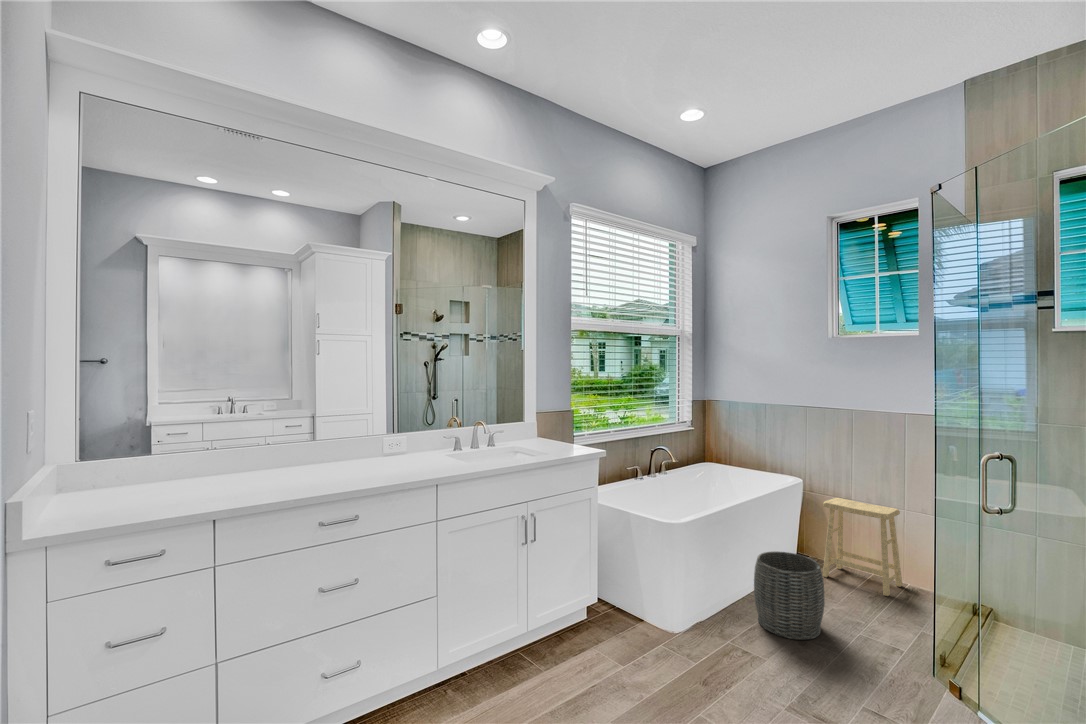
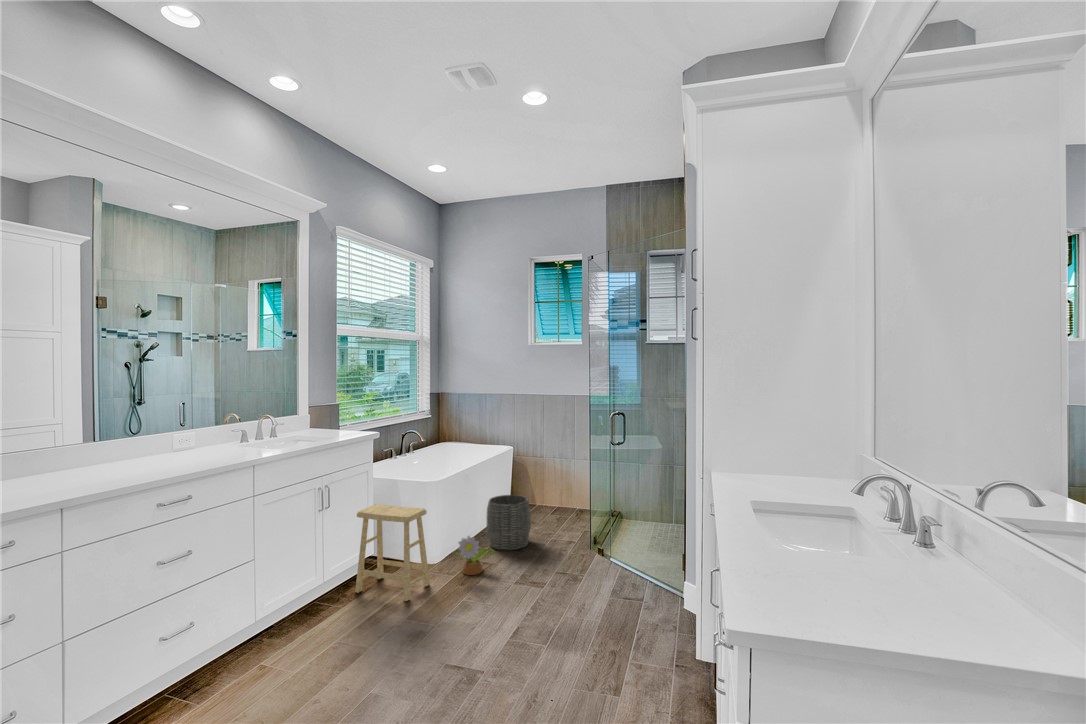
footstool: present [823,498,902,596] -> present [355,504,430,601]
decorative plant: none [694,611,761,670] -> present [455,536,495,575]

